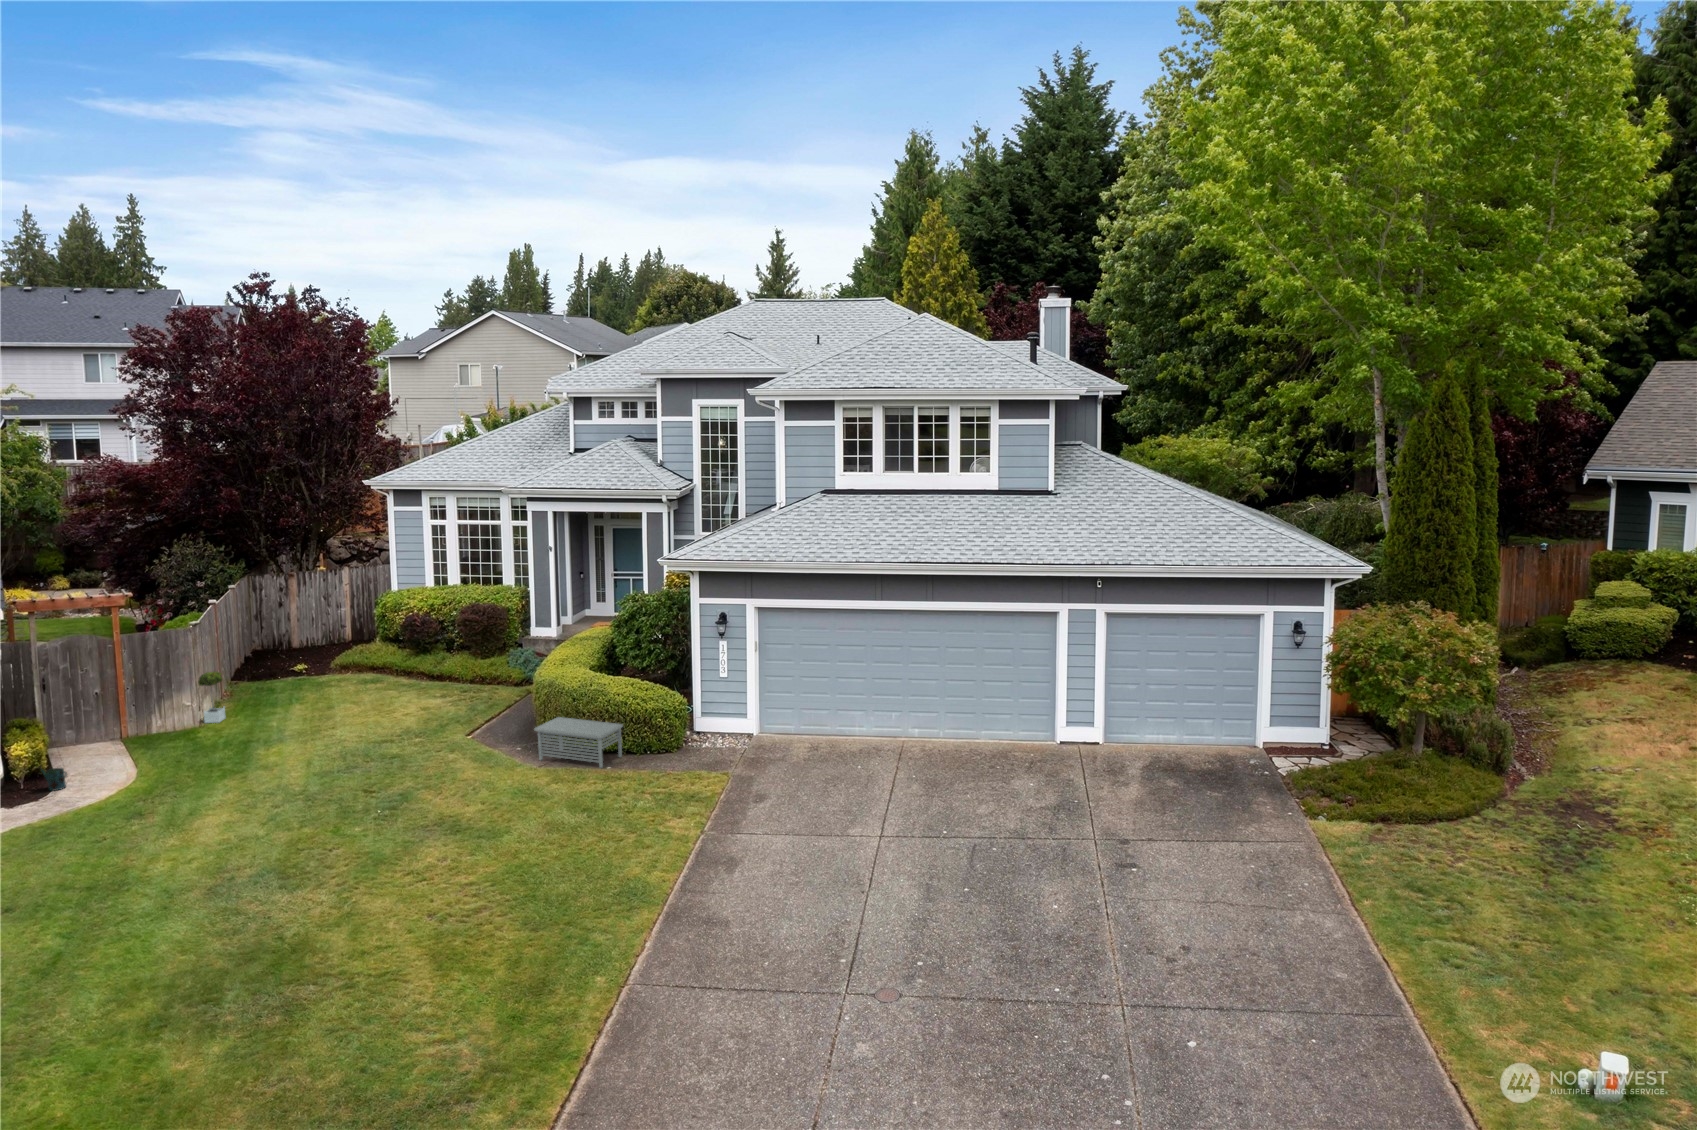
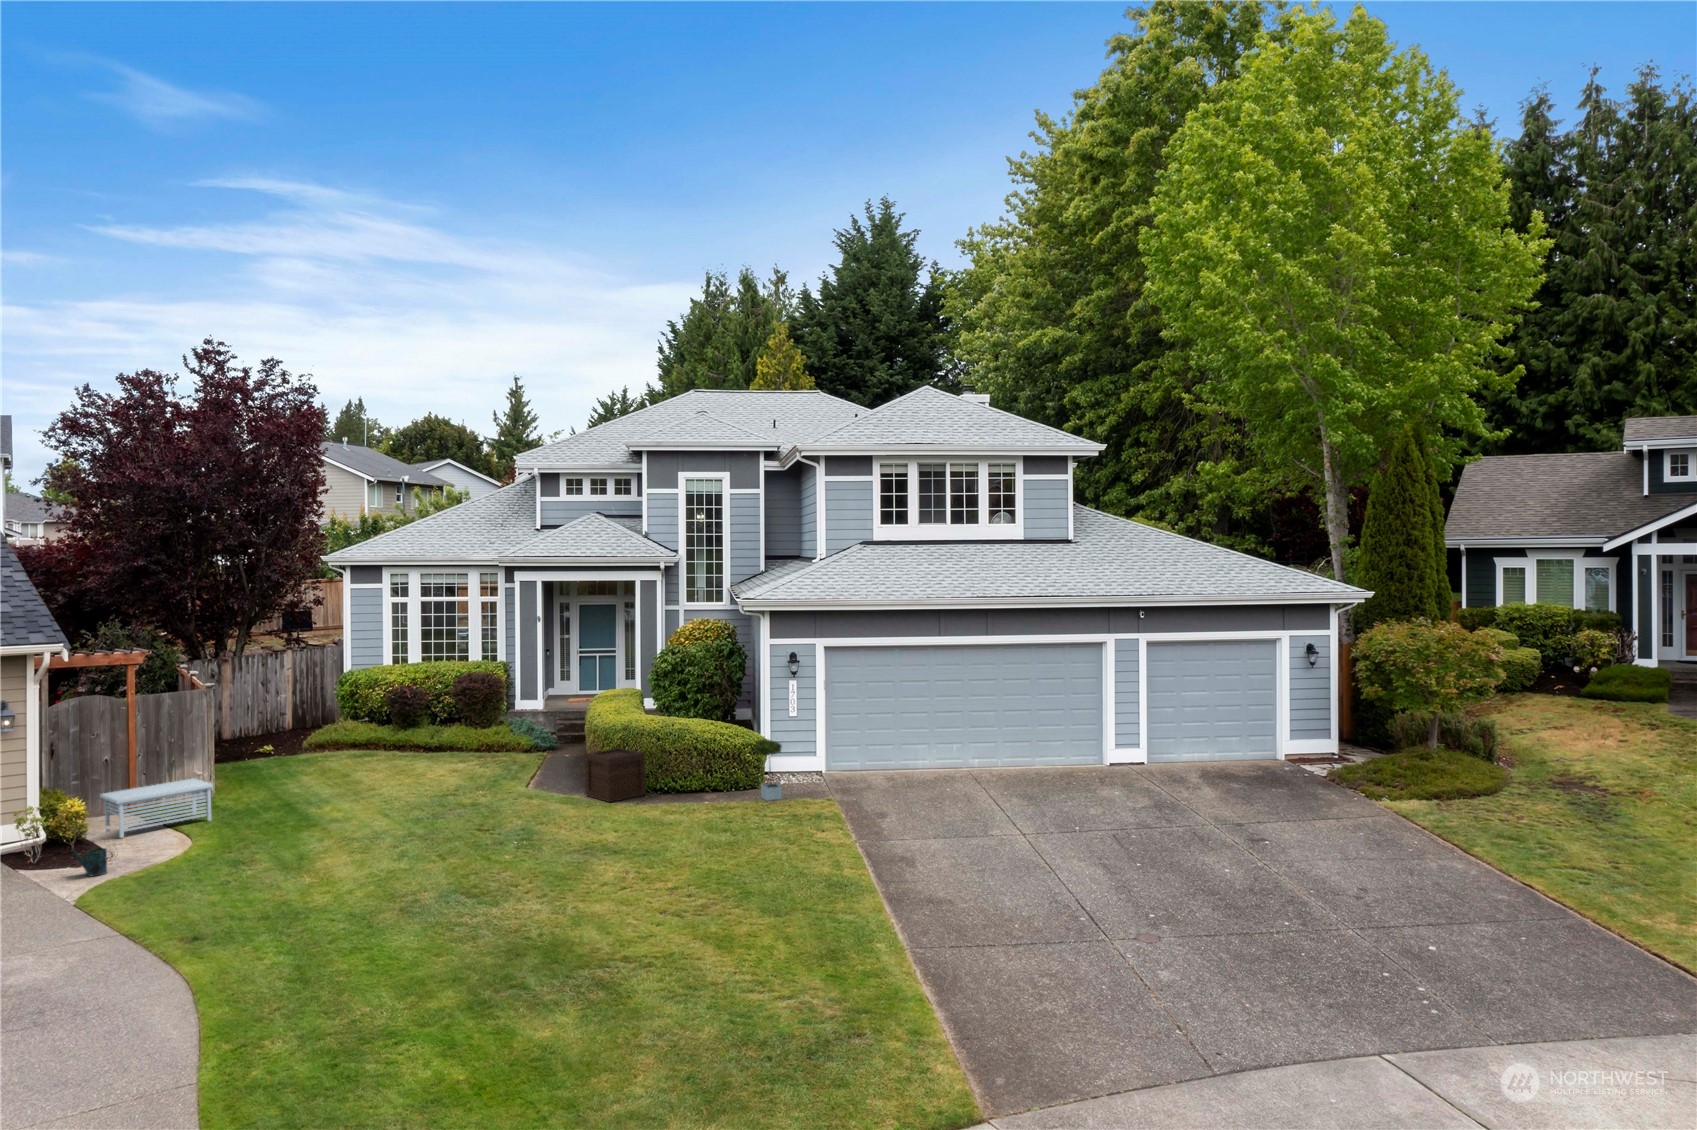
potted tree: present [198,671,225,723] -> present [755,739,782,801]
wooden crate: none [493,695,546,749] -> present [585,748,646,802]
storage bench: present [534,717,623,768] -> present [100,779,213,838]

